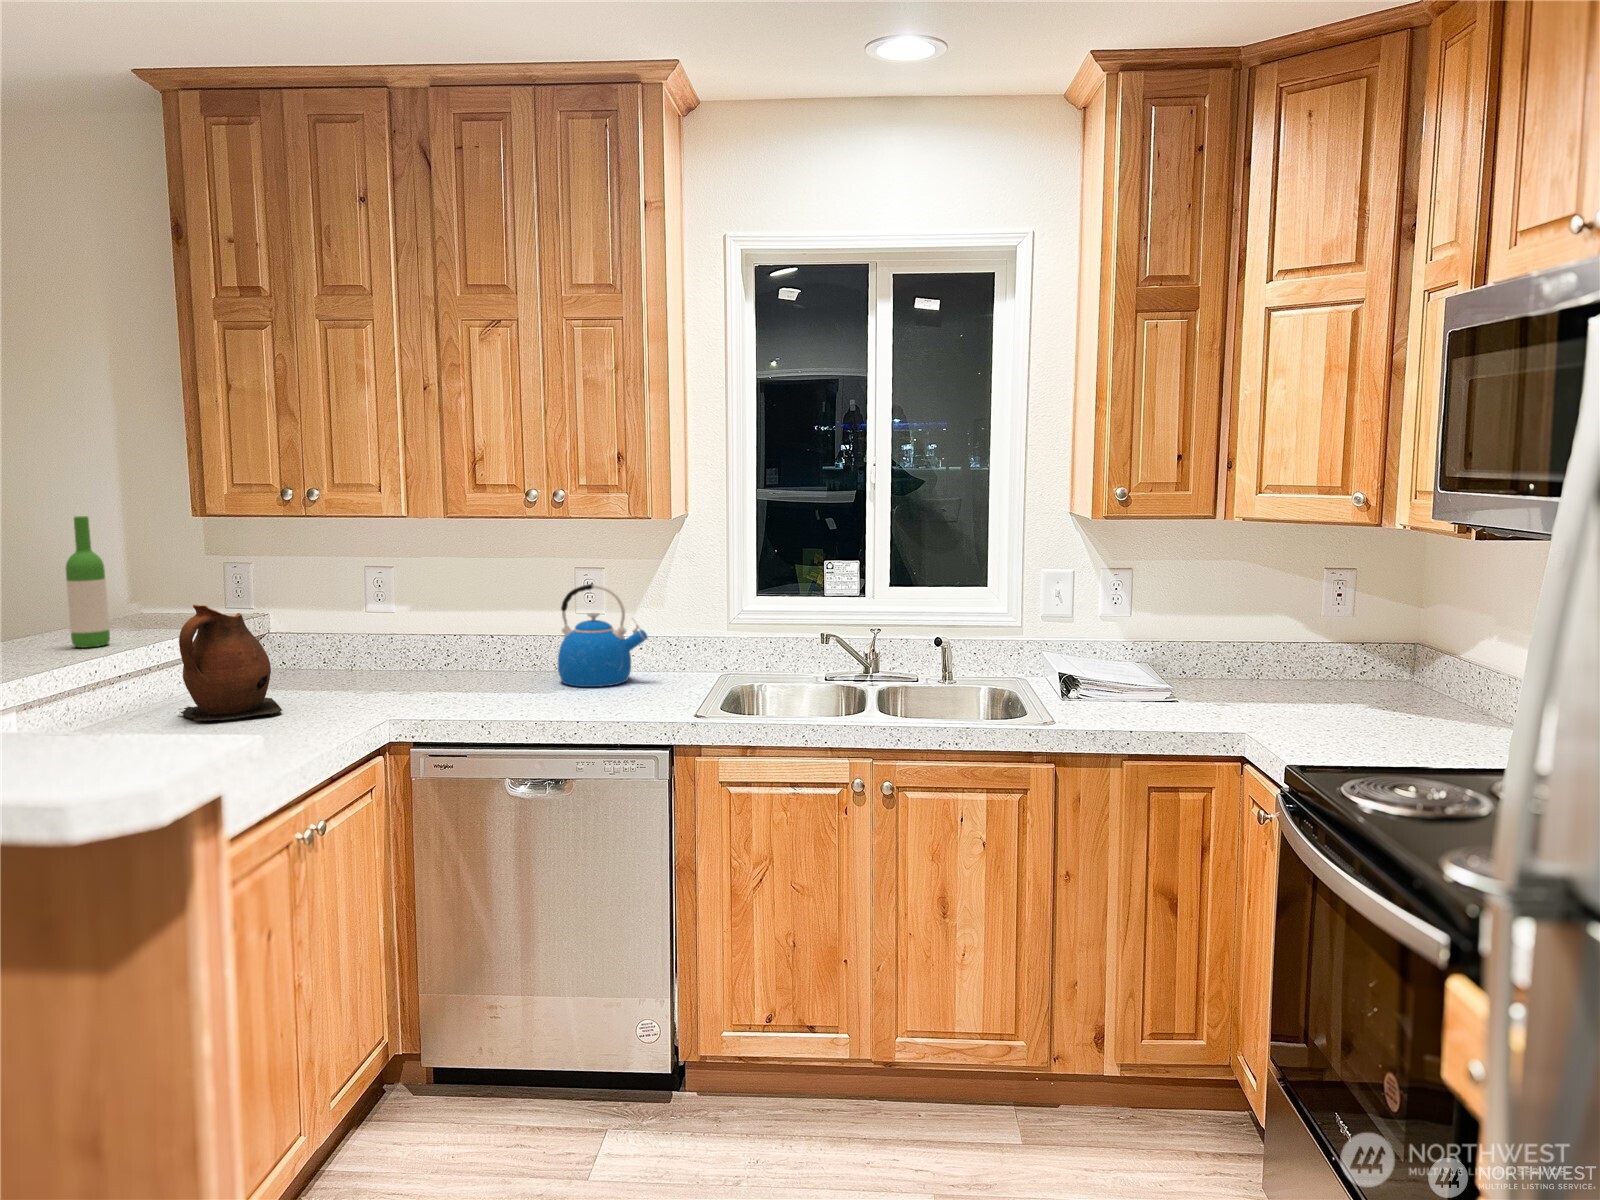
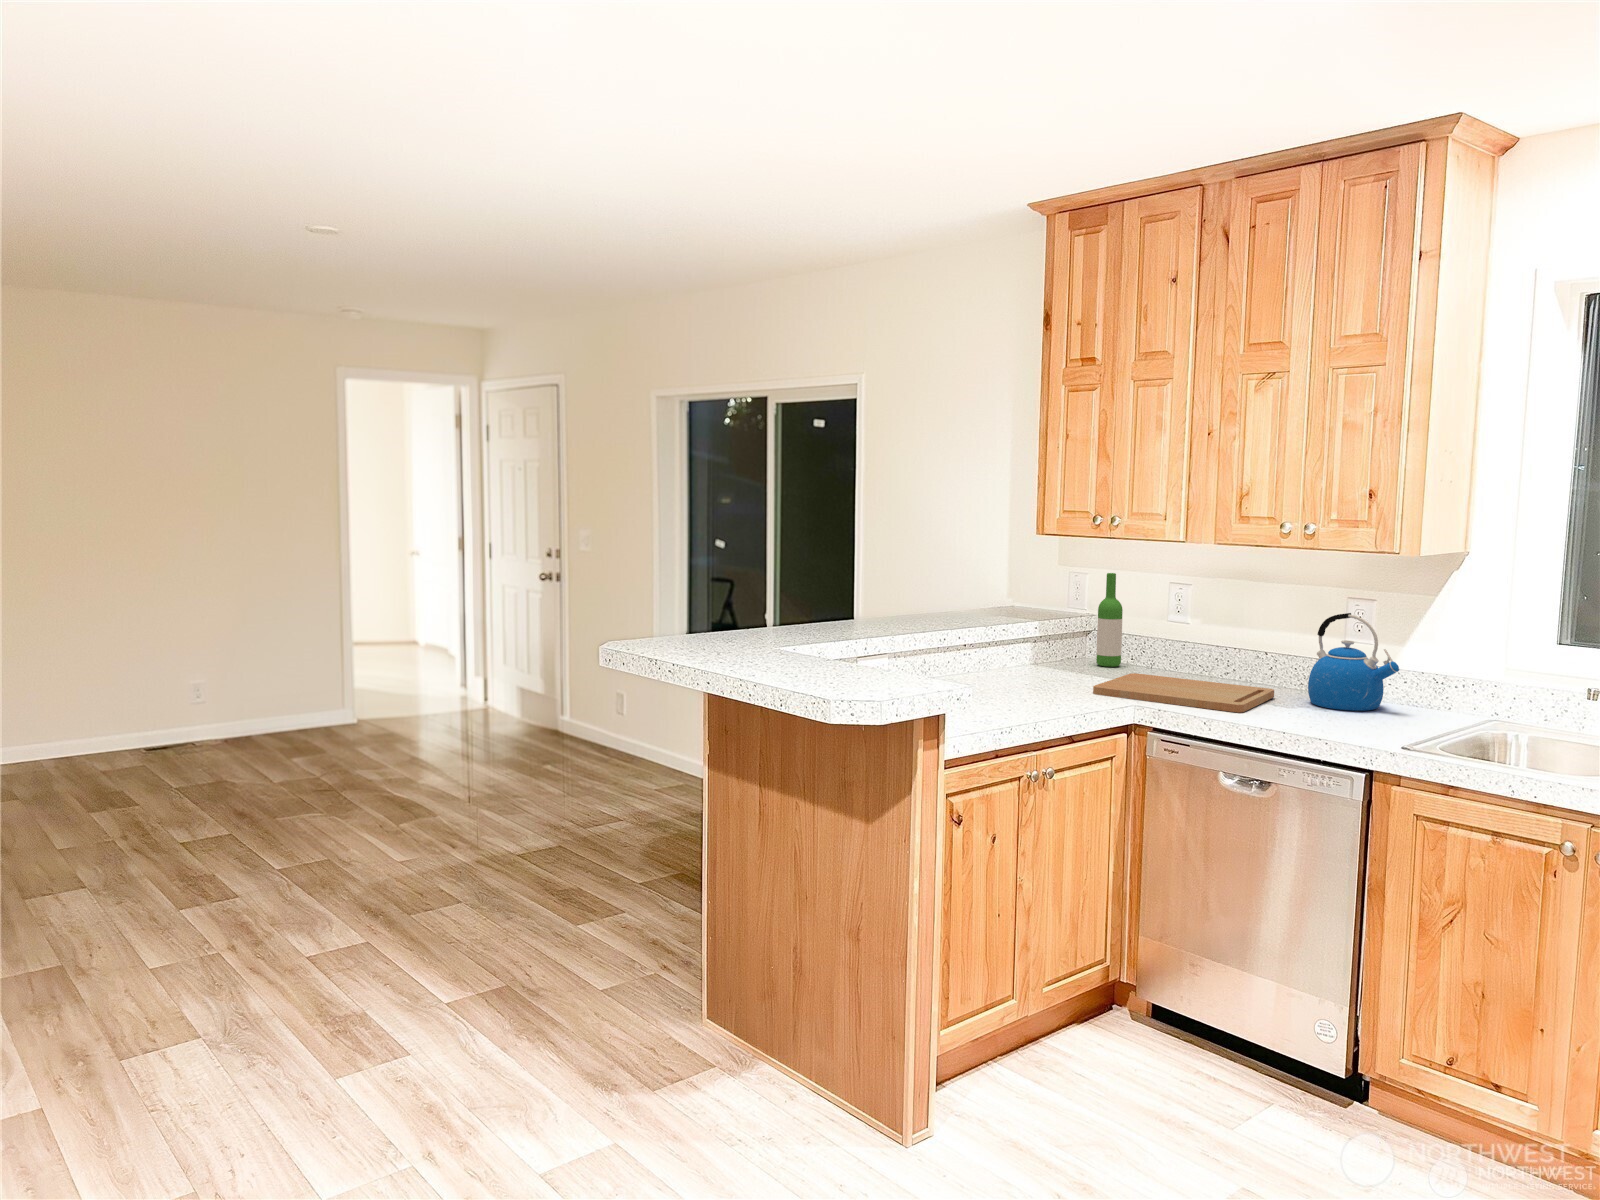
wine bottle: present [66,516,110,648] -> present [1096,573,1123,667]
ceramic pitcher: present [179,605,282,721] -> none [997,599,1066,689]
cutting board: none [323,675,524,714] -> present [1093,673,1274,712]

